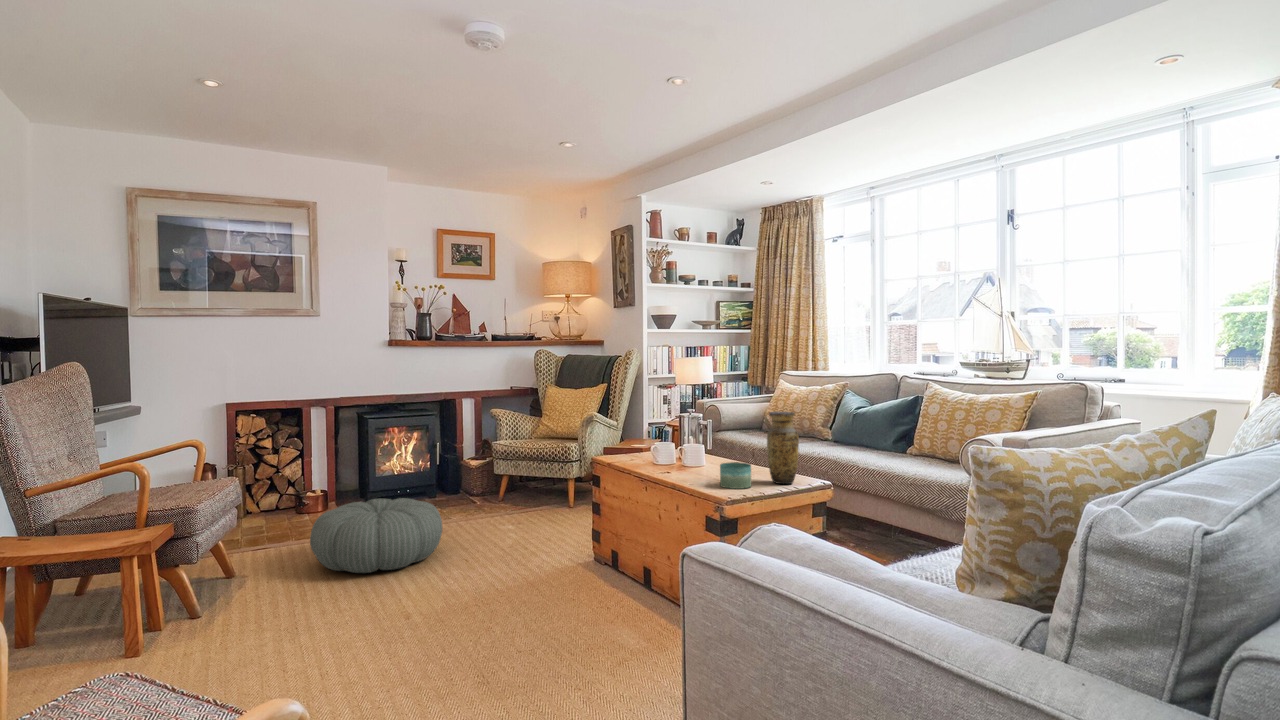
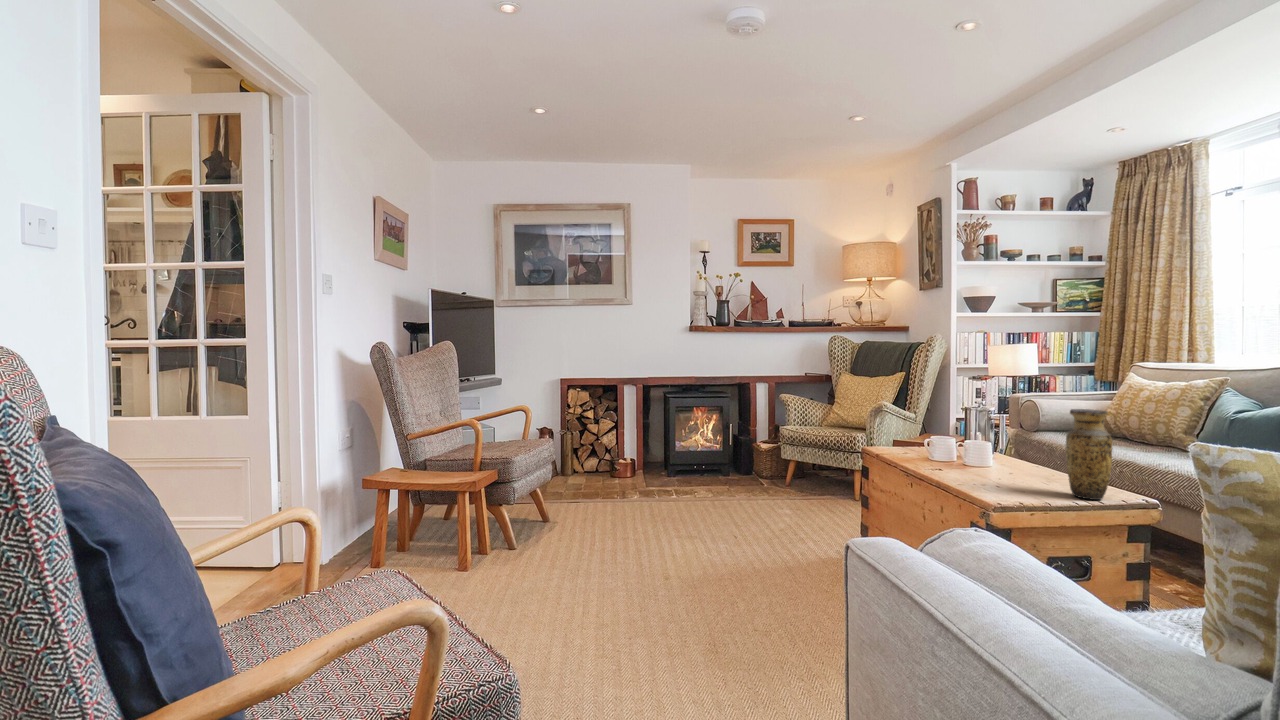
candle: present [720,462,751,489] -> none [996,466,1039,498]
pouf: present [310,498,442,573] -> none [605,469,716,534]

